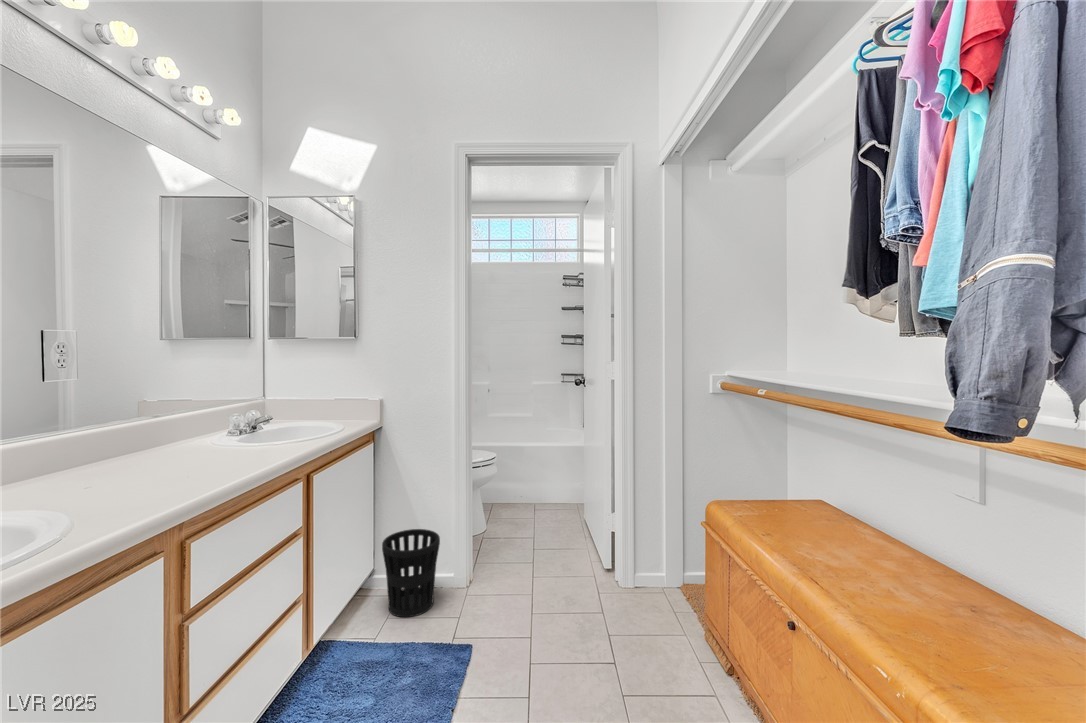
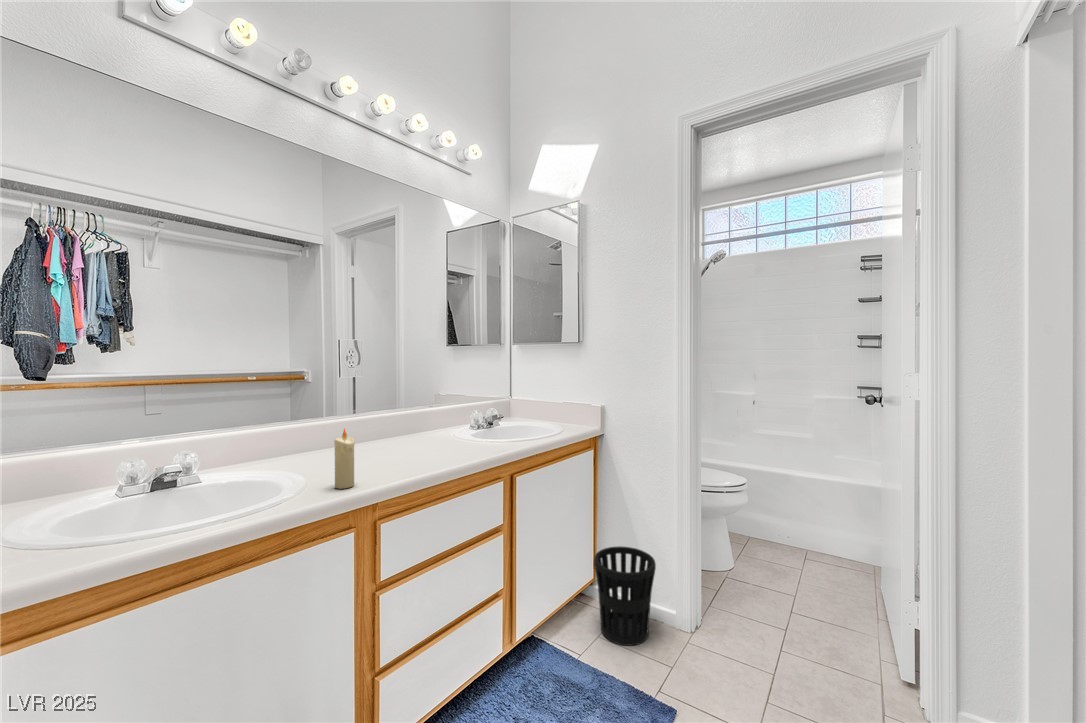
candle: none [123,439,154,512] -> present [334,429,354,489]

